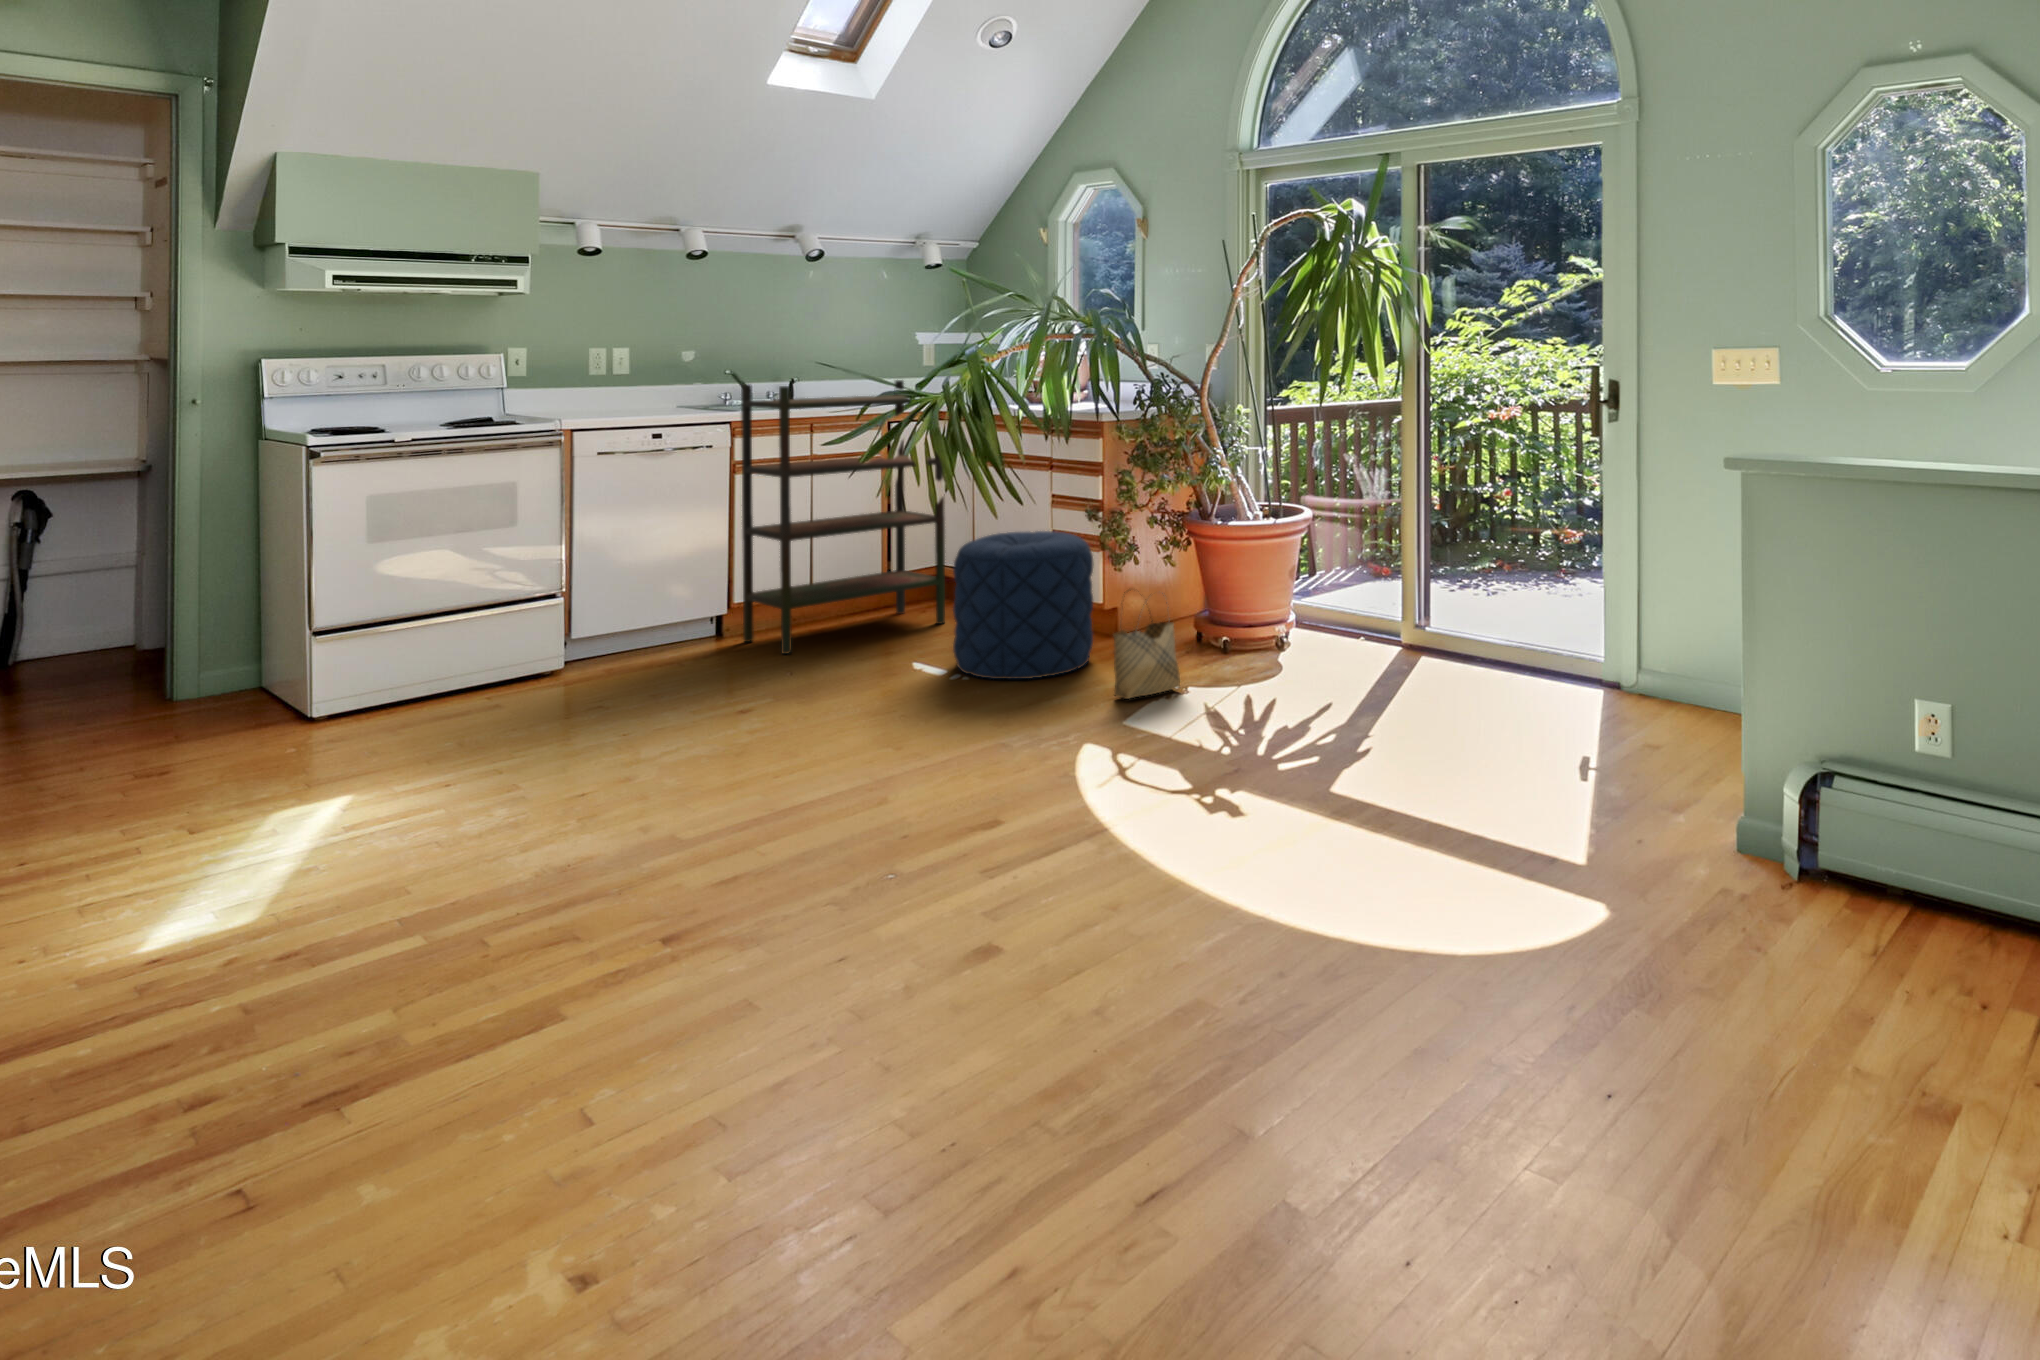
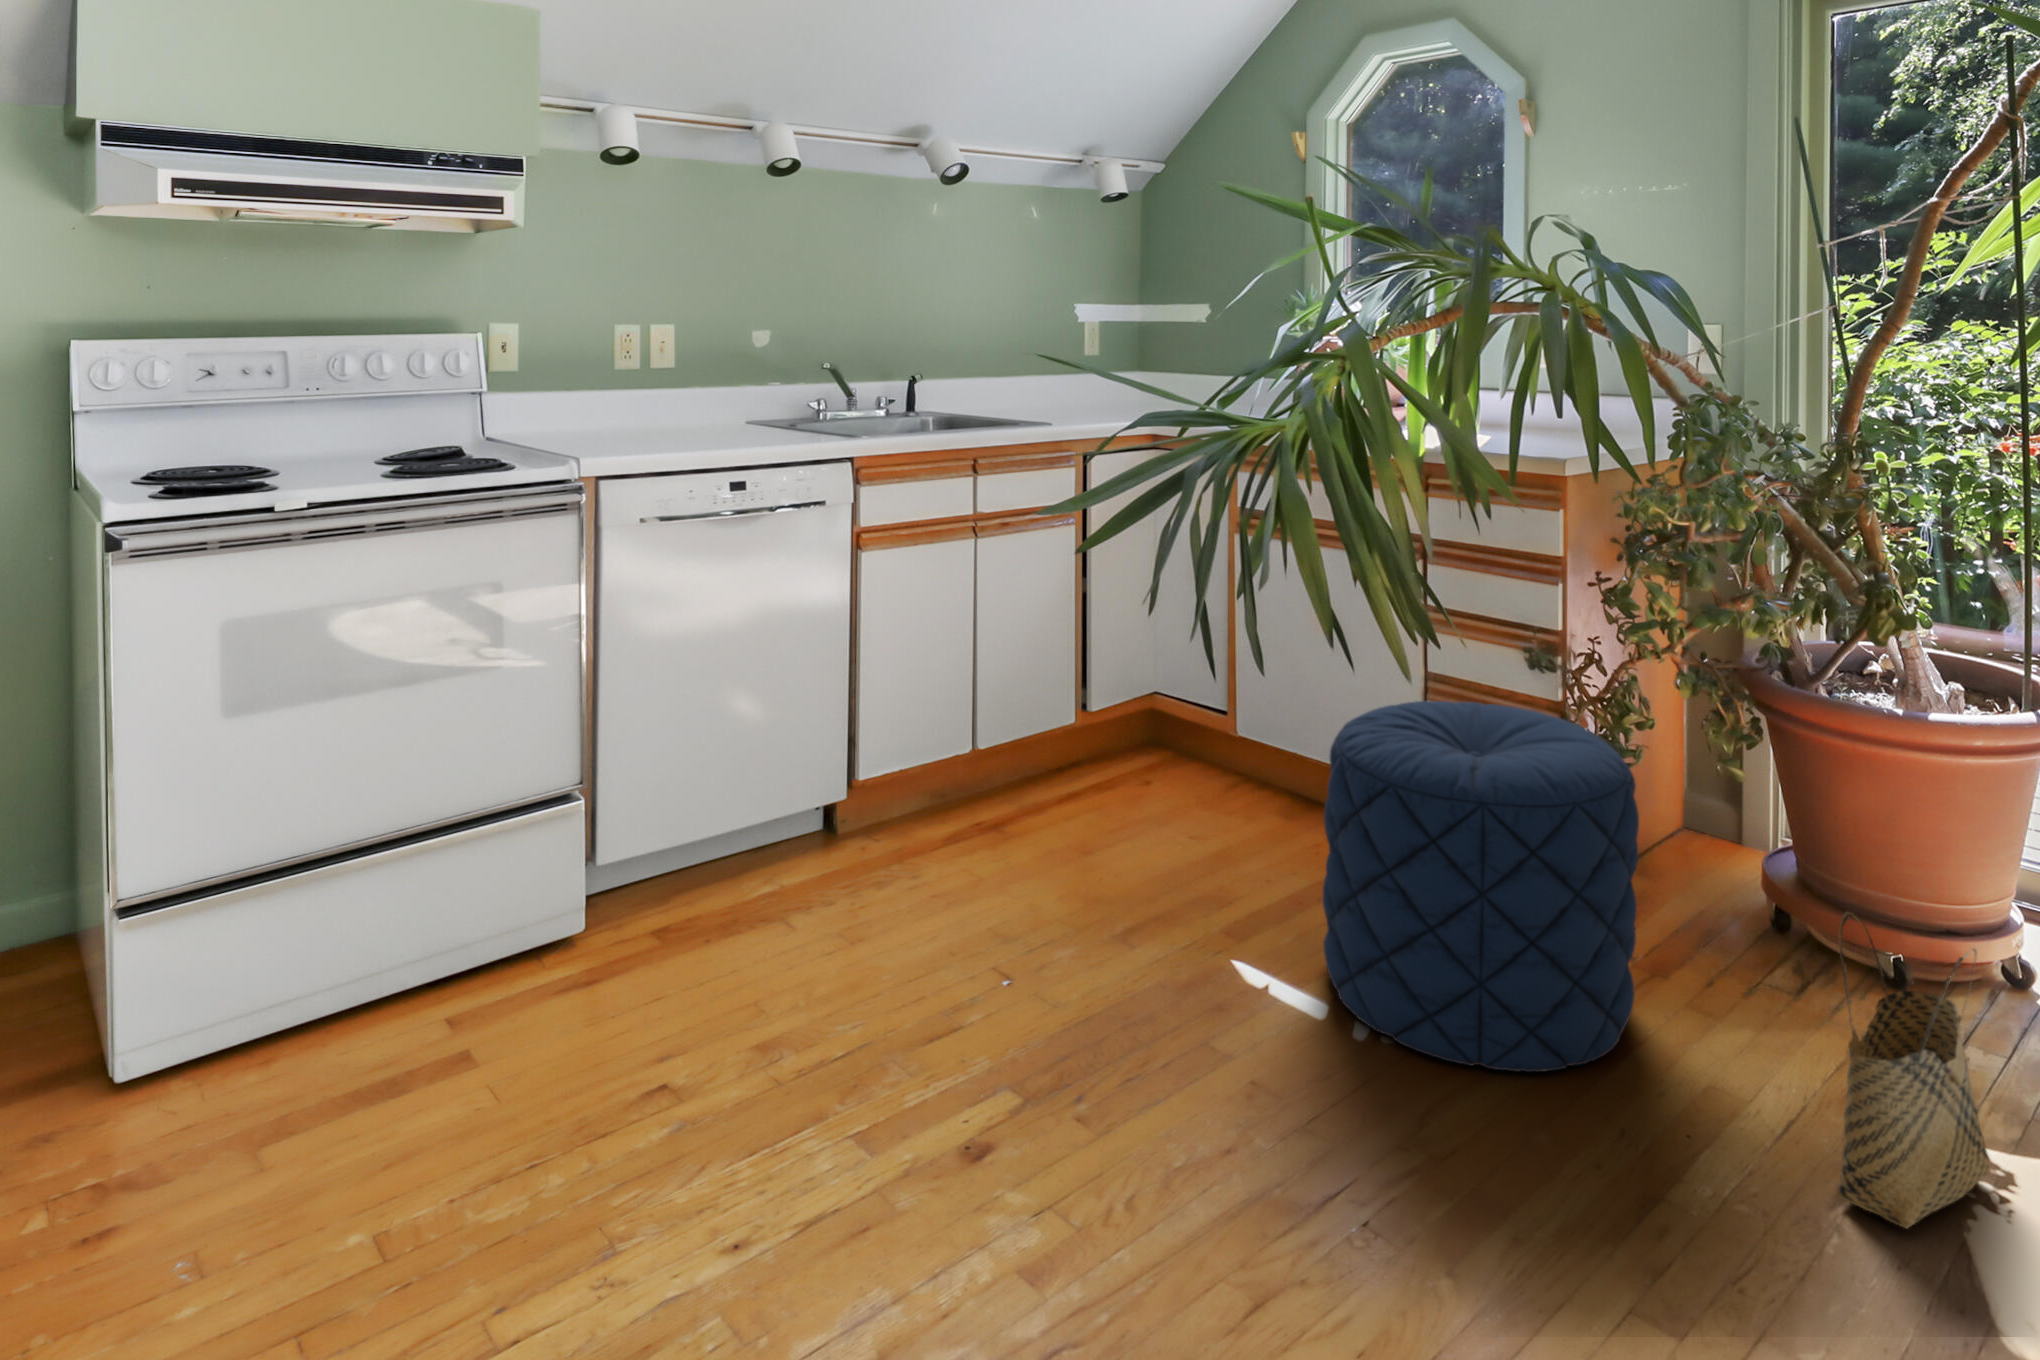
bookshelf: present [741,380,945,654] -> none [874,382,1215,910]

